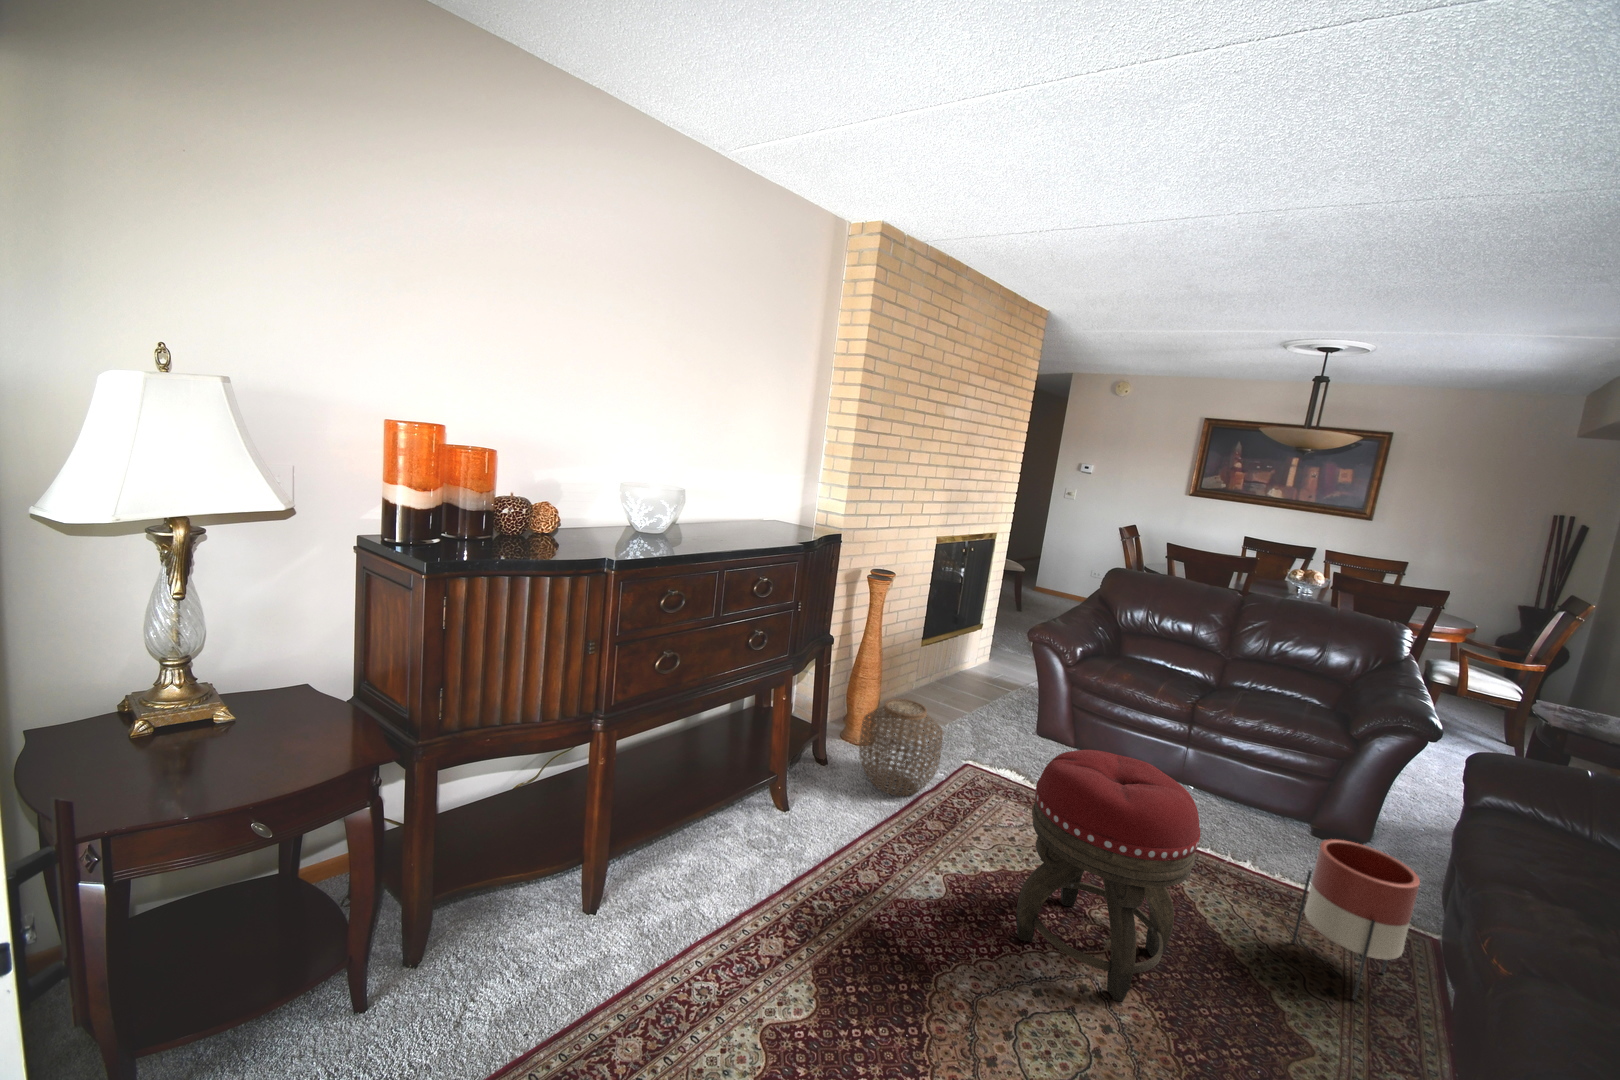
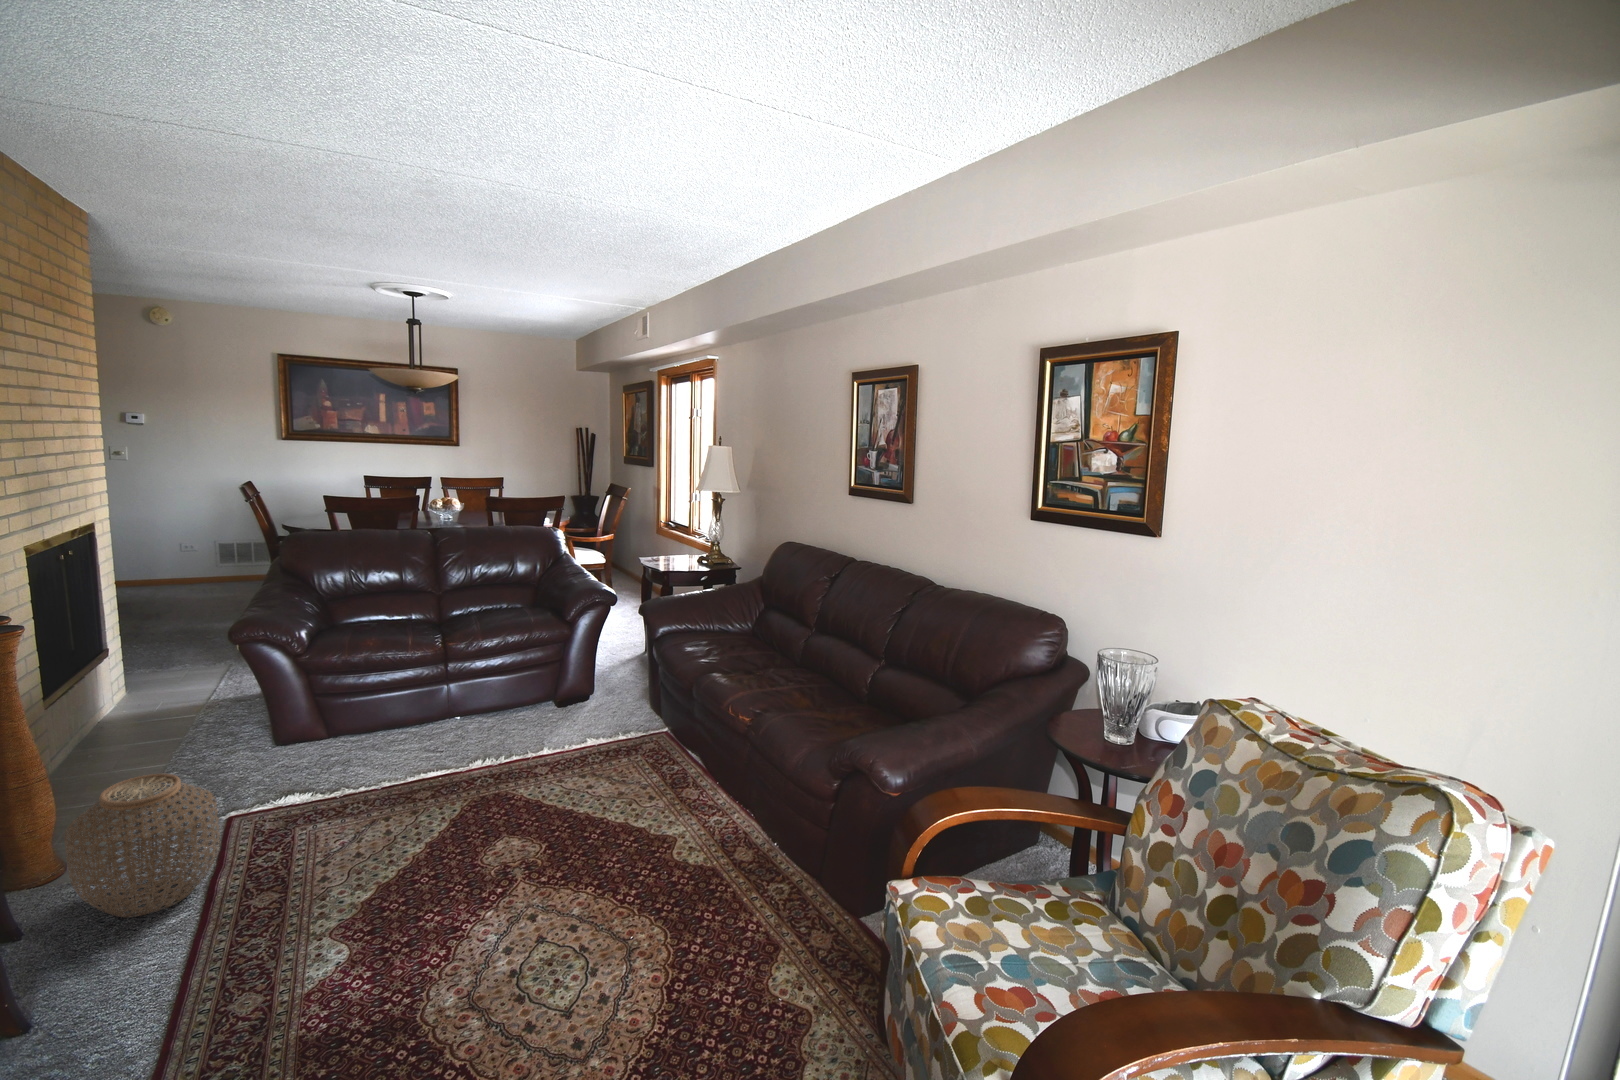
footstool: present [1016,750,1200,1001] -> none [422,701,578,927]
planter: present [1292,839,1420,1000] -> none [611,686,677,794]

